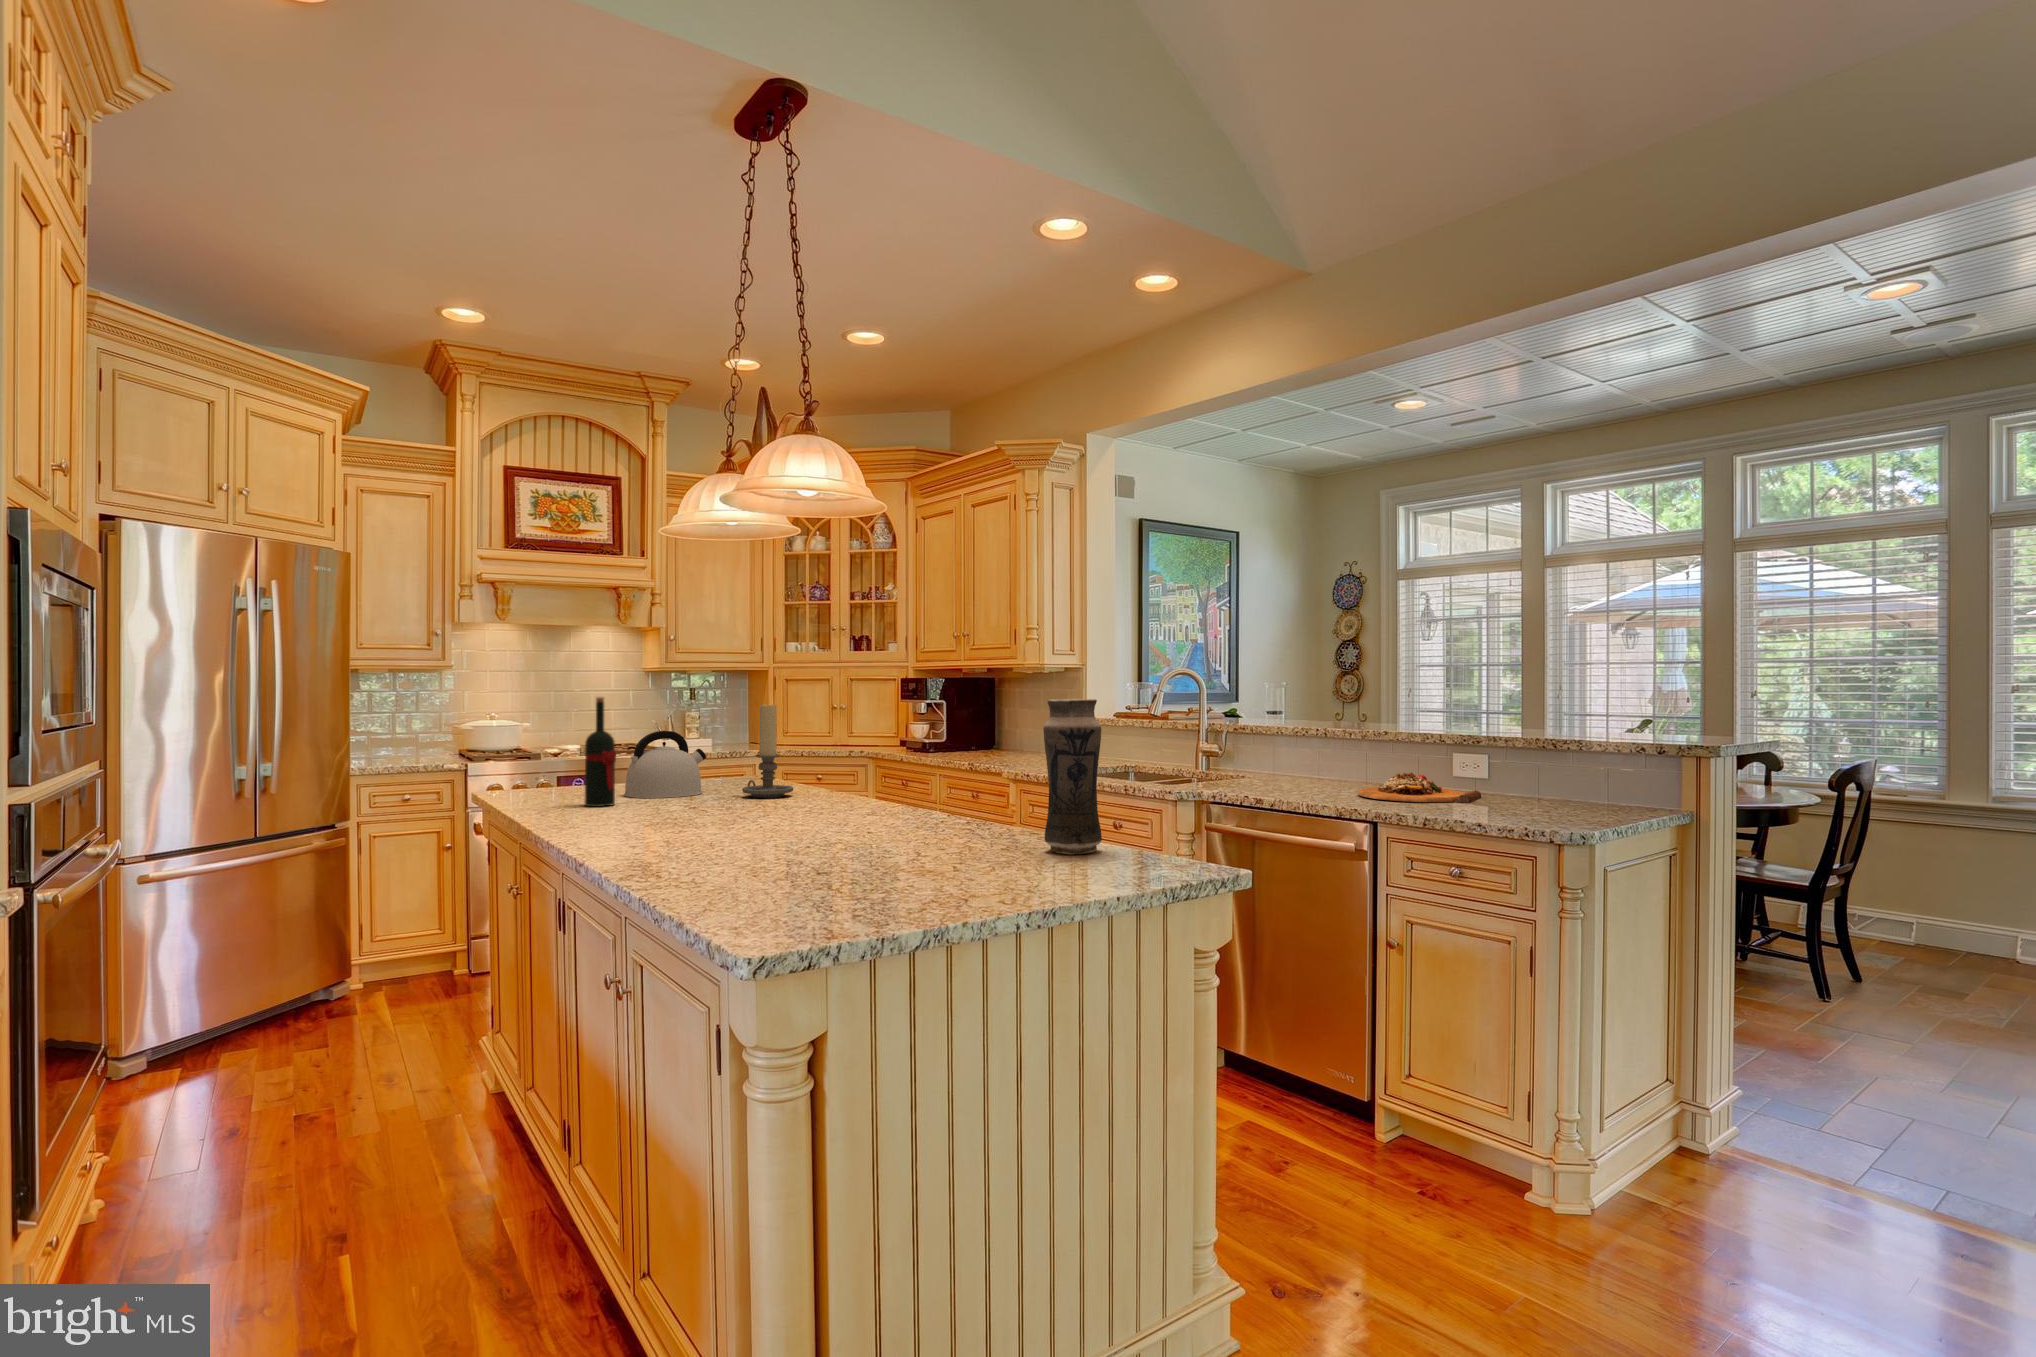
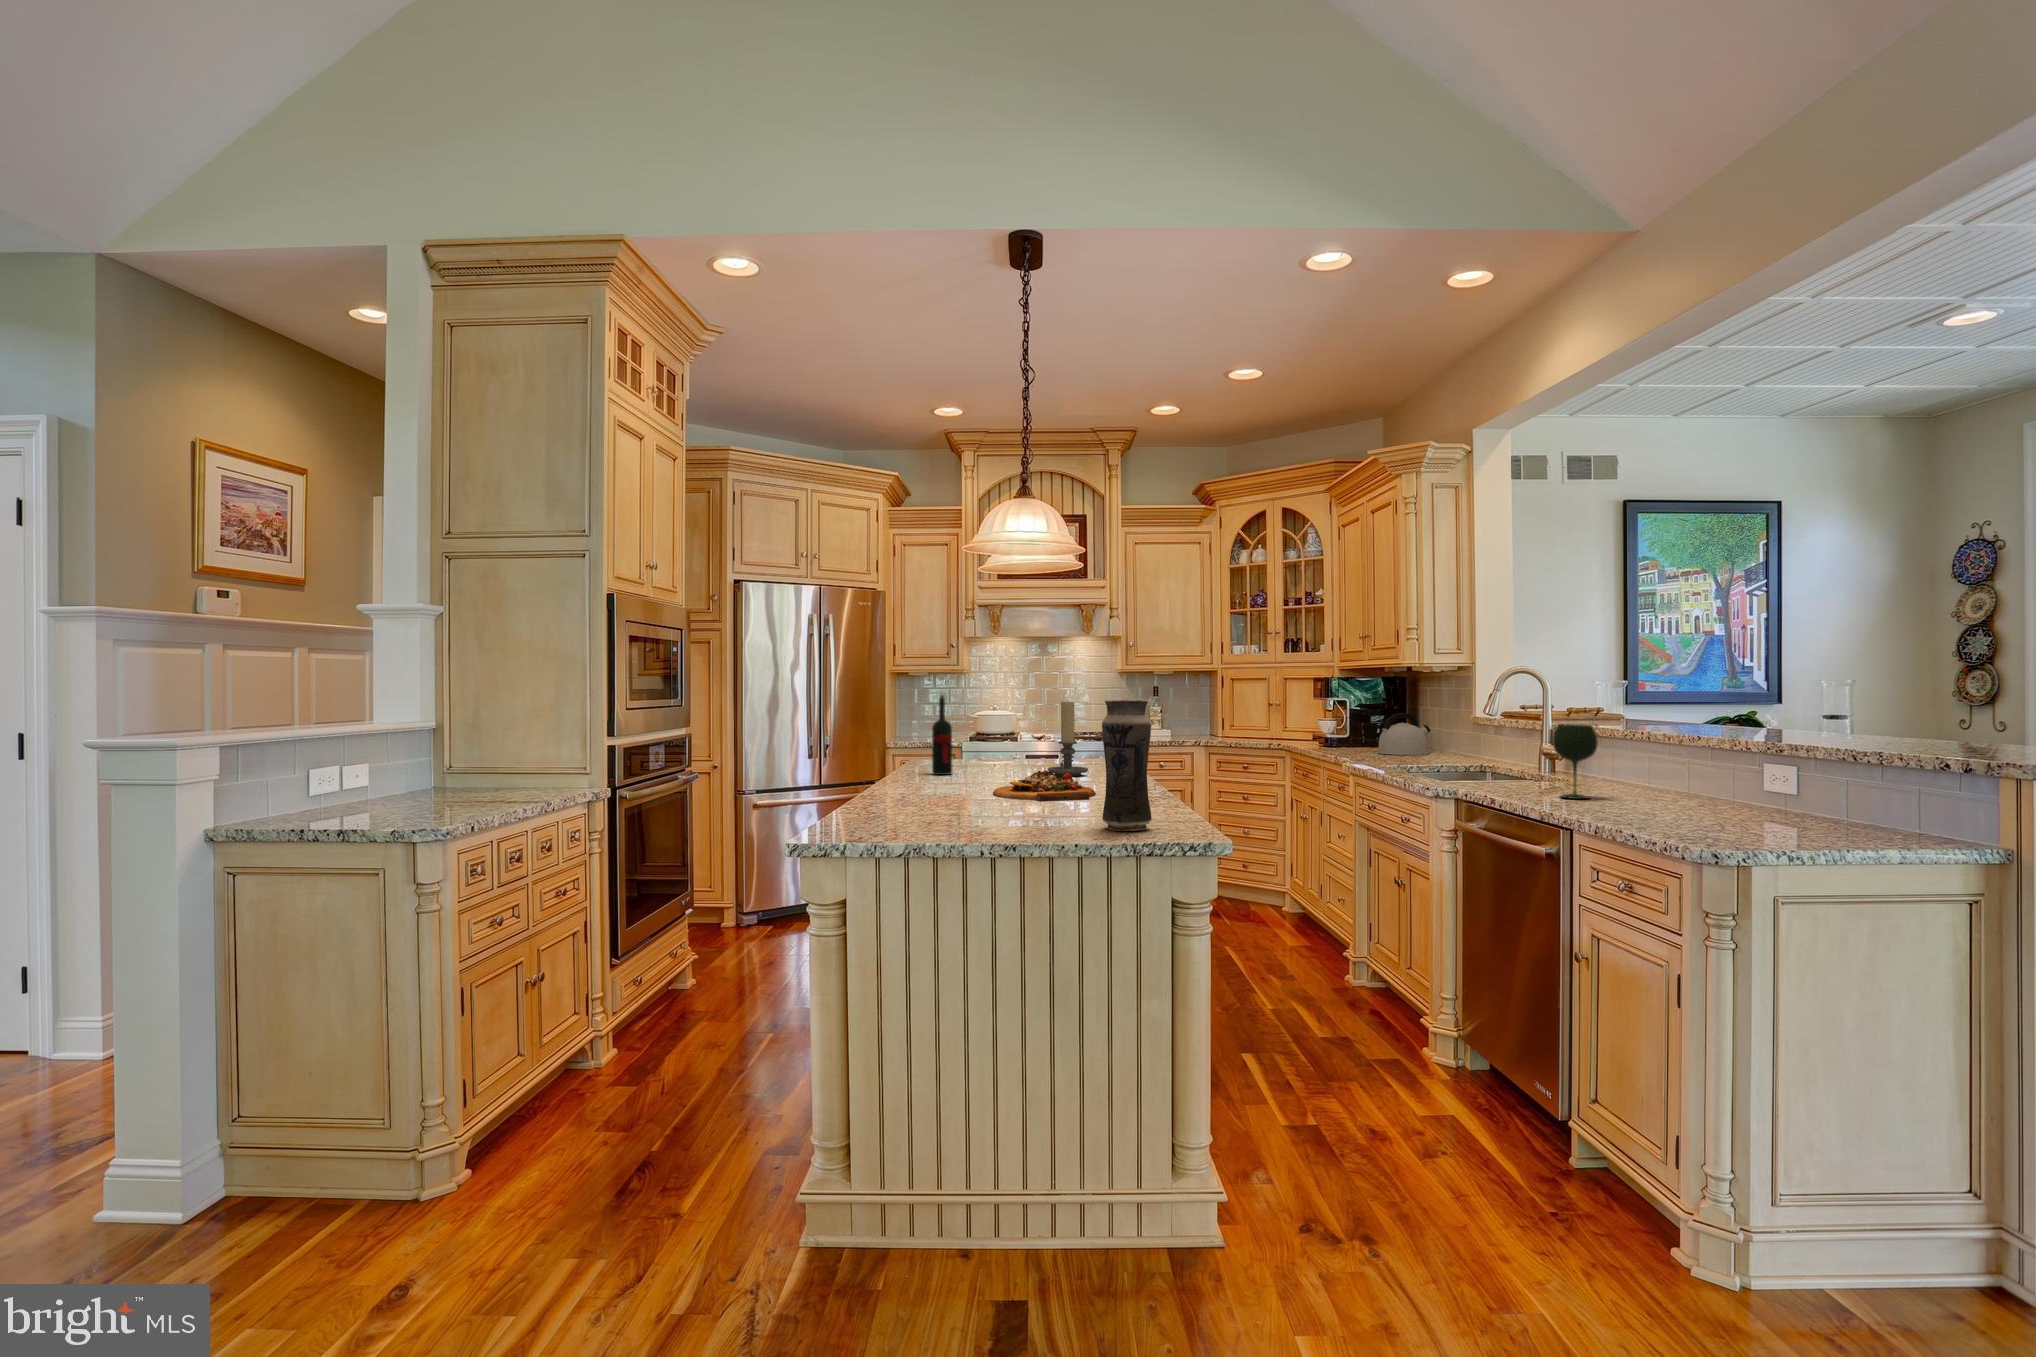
wine glass: none [1263,720,1300,789] -> present [1553,724,1598,799]
kettle: present [624,731,706,798] -> present [1378,713,1430,755]
cutting board: present [1358,772,1482,803] -> present [993,770,1096,801]

